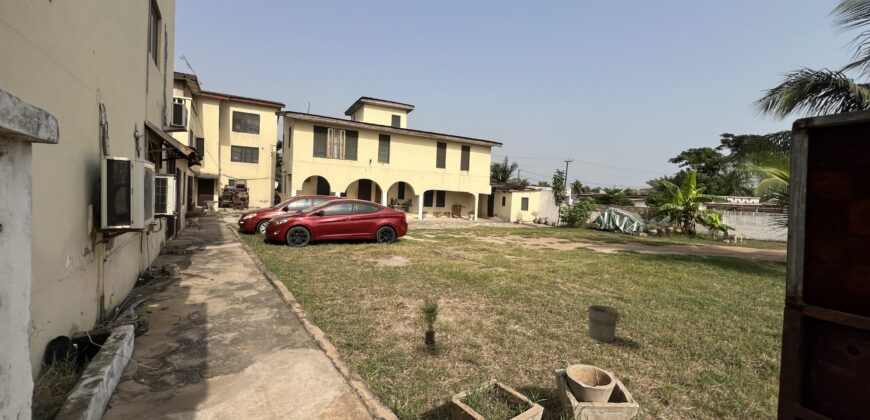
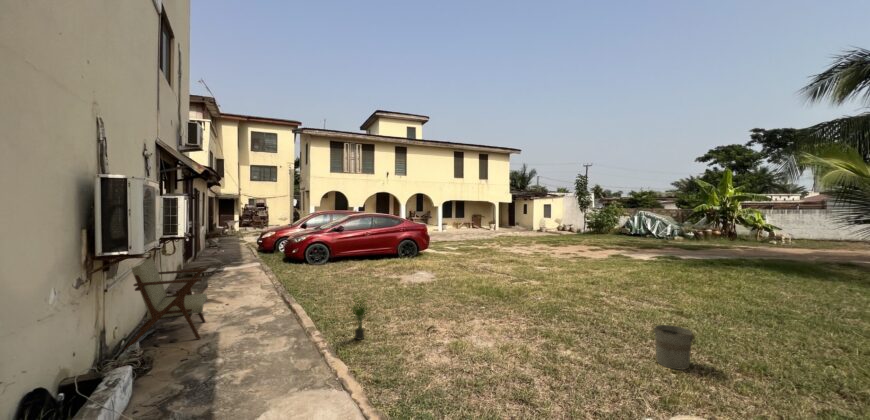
lounge chair: none [119,233,195,315] -> present [124,258,207,350]
potted plant: present [420,300,440,343] -> present [351,298,368,340]

